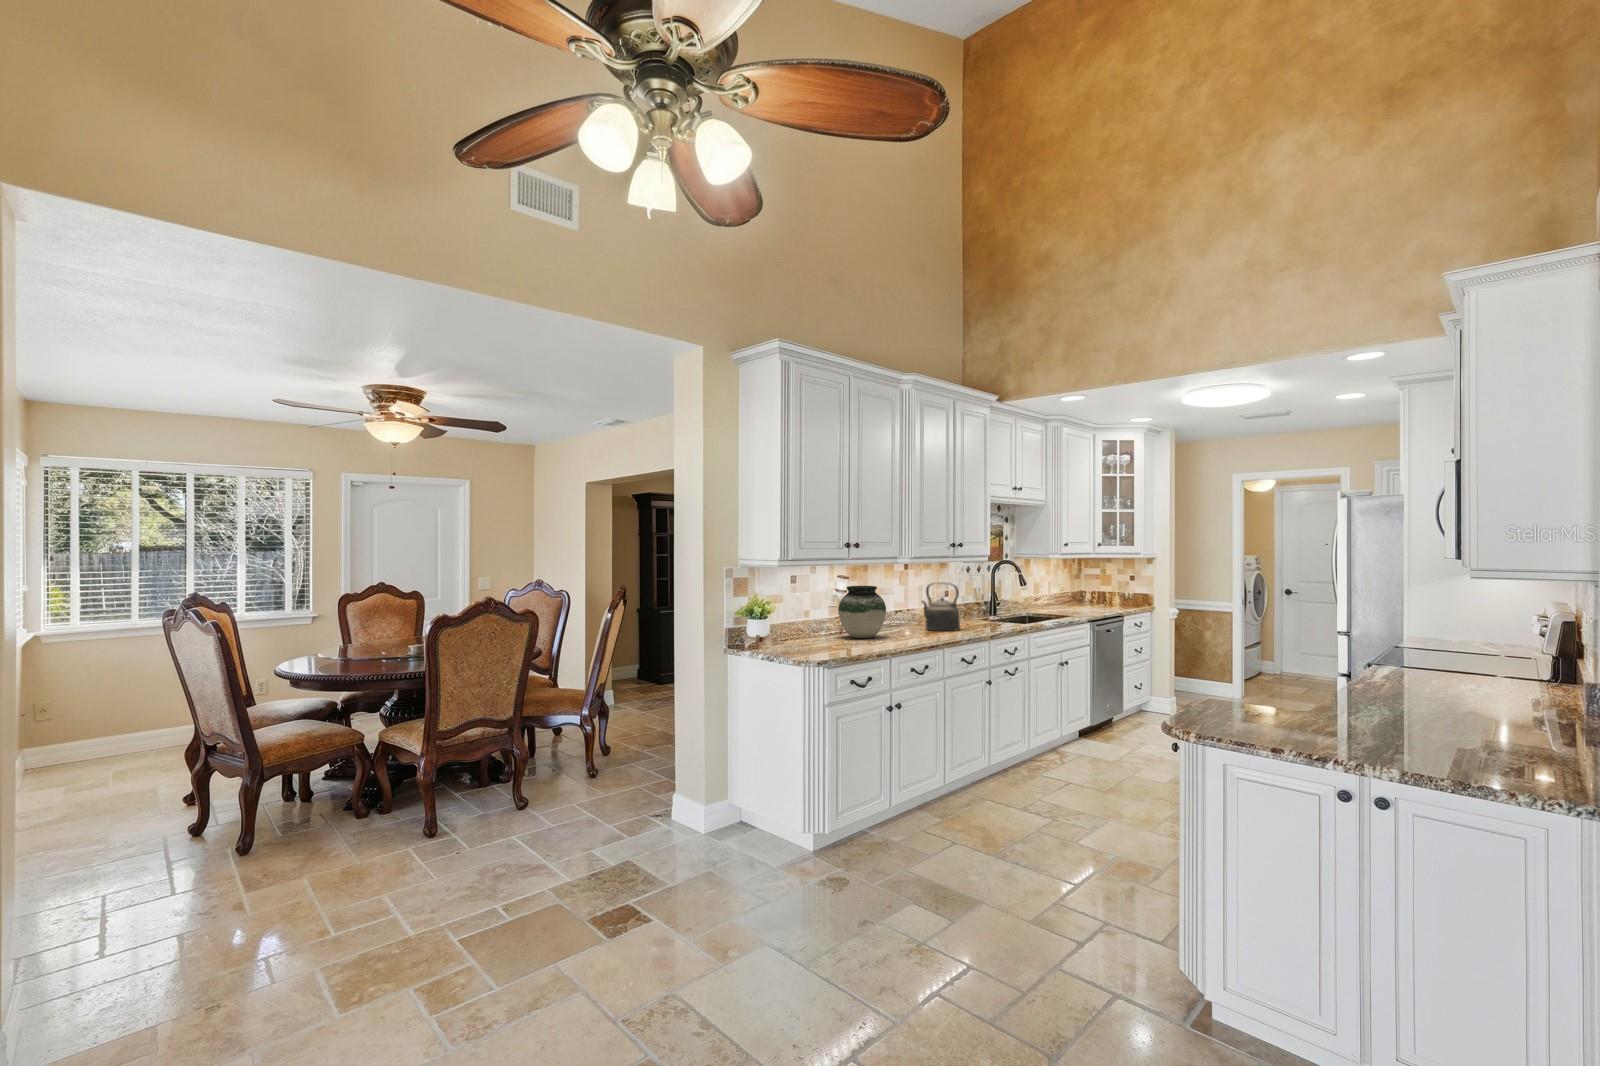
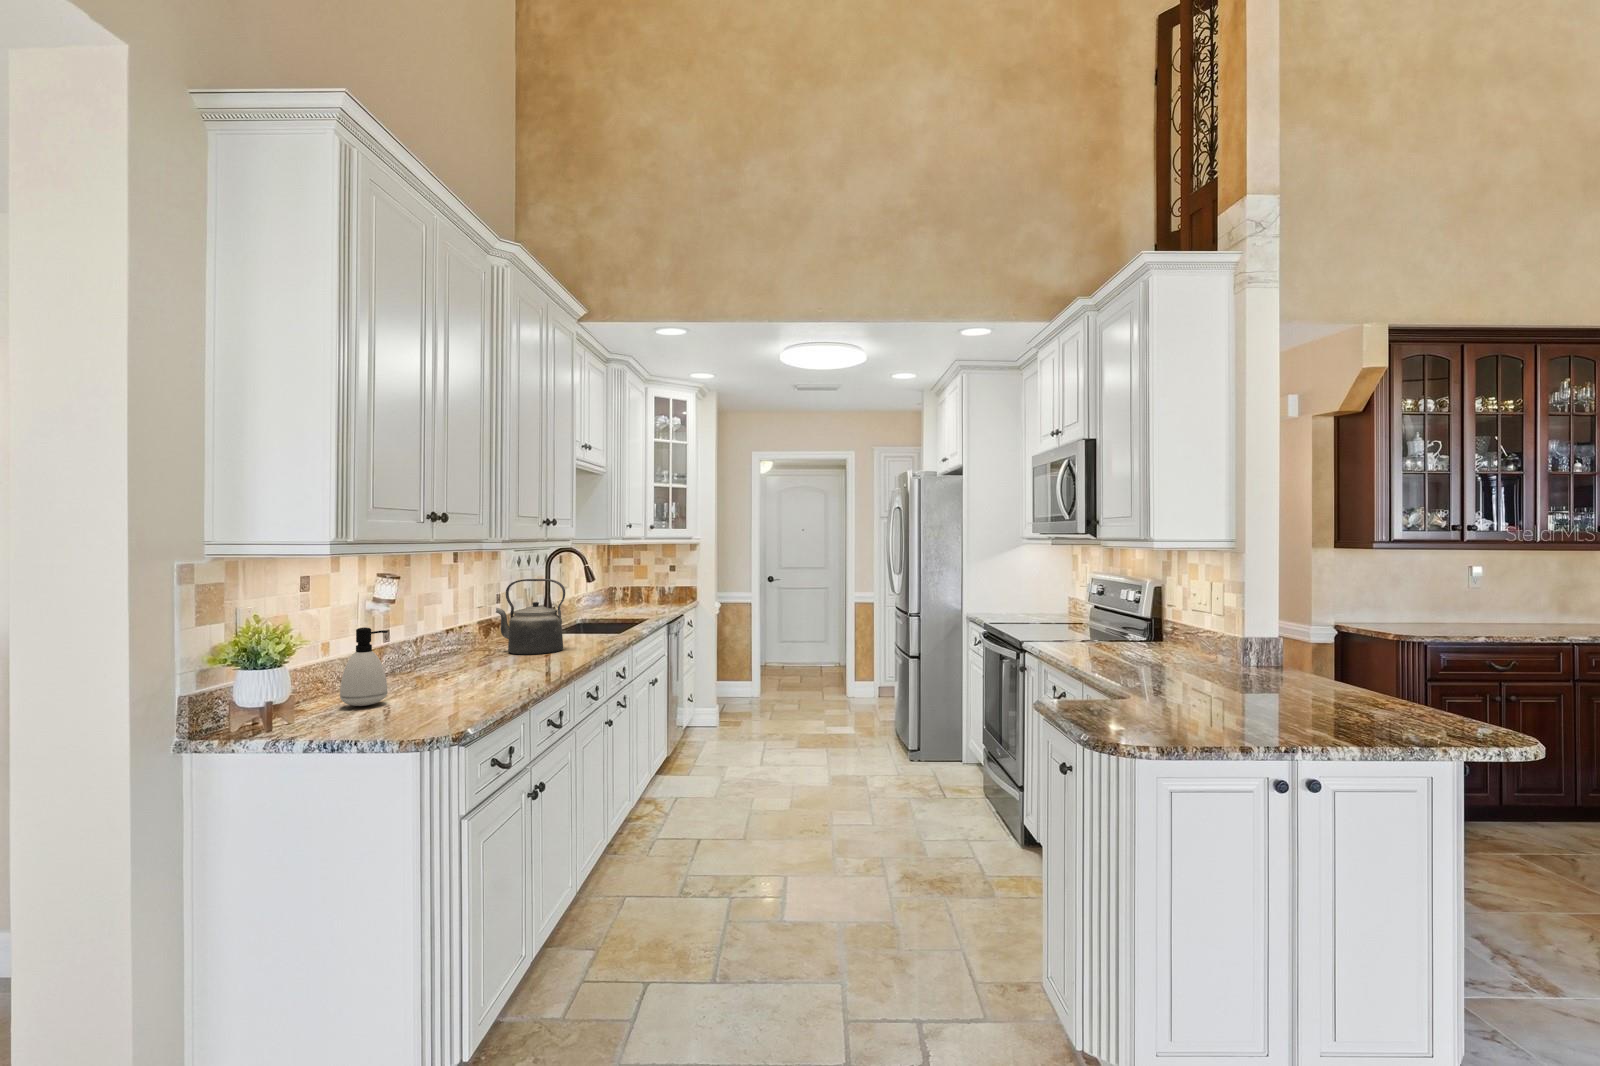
vase: present [838,586,886,638] -> none [392,588,485,682]
soap dispenser: none [798,604,819,644] -> present [340,627,388,706]

